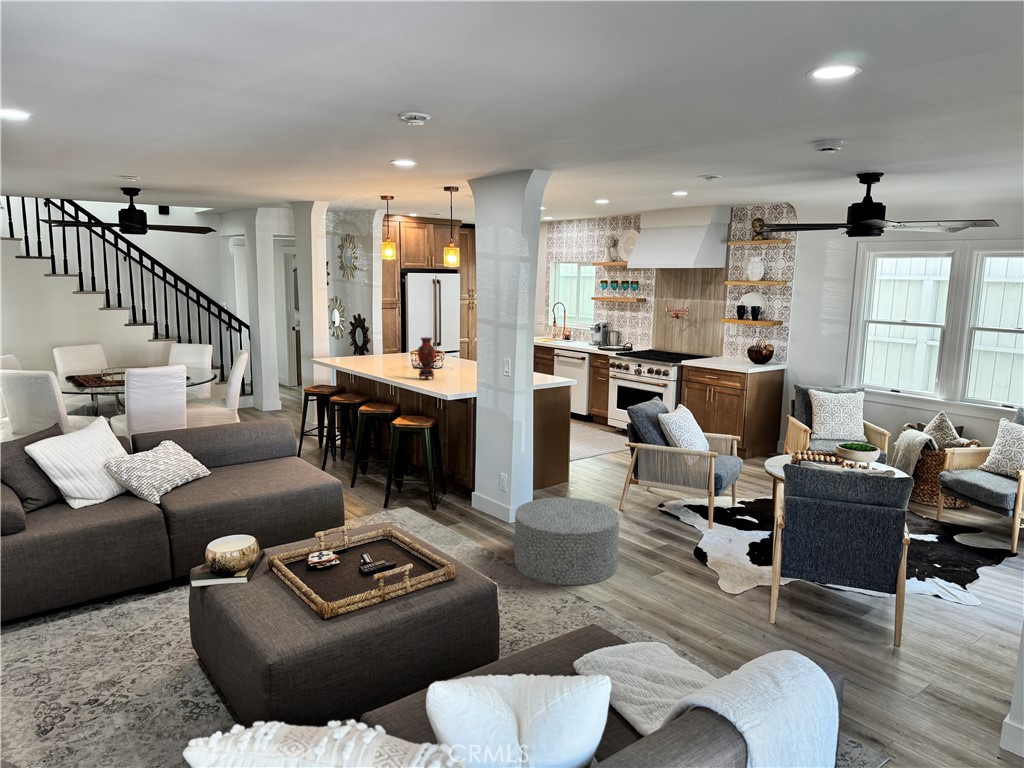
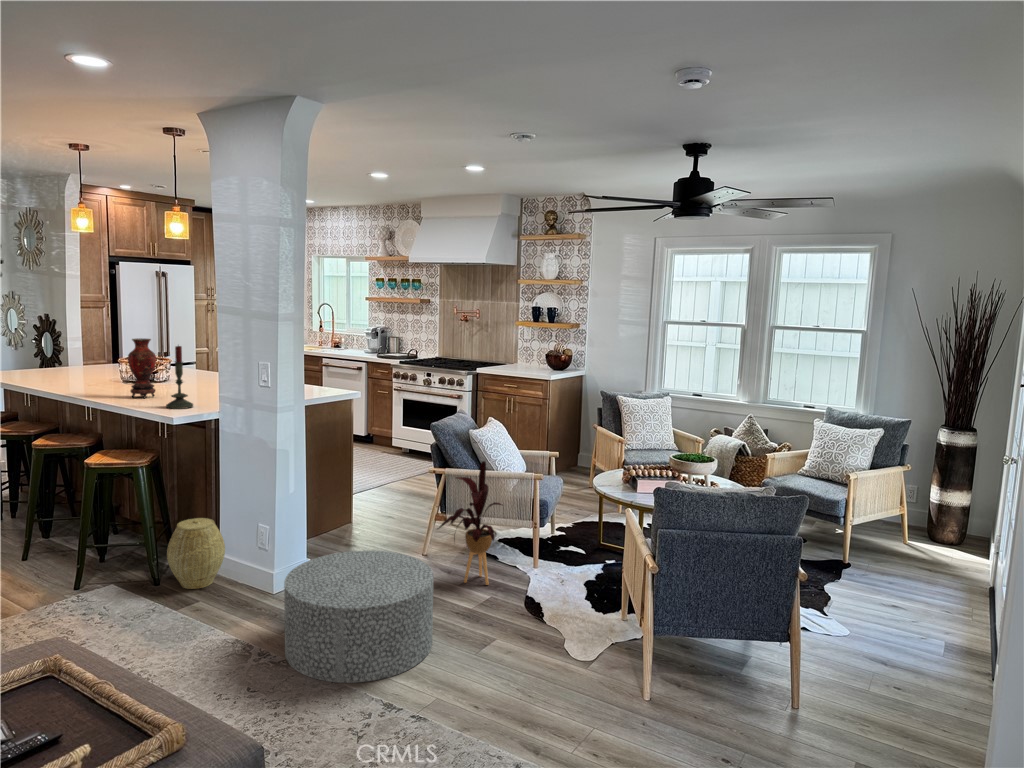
candle: none [442,343,459,389] -> present [166,346,193,409]
house plant: none [628,438,683,536] -> present [438,461,502,585]
woven basket: none [441,466,478,515] -> present [167,518,225,589]

